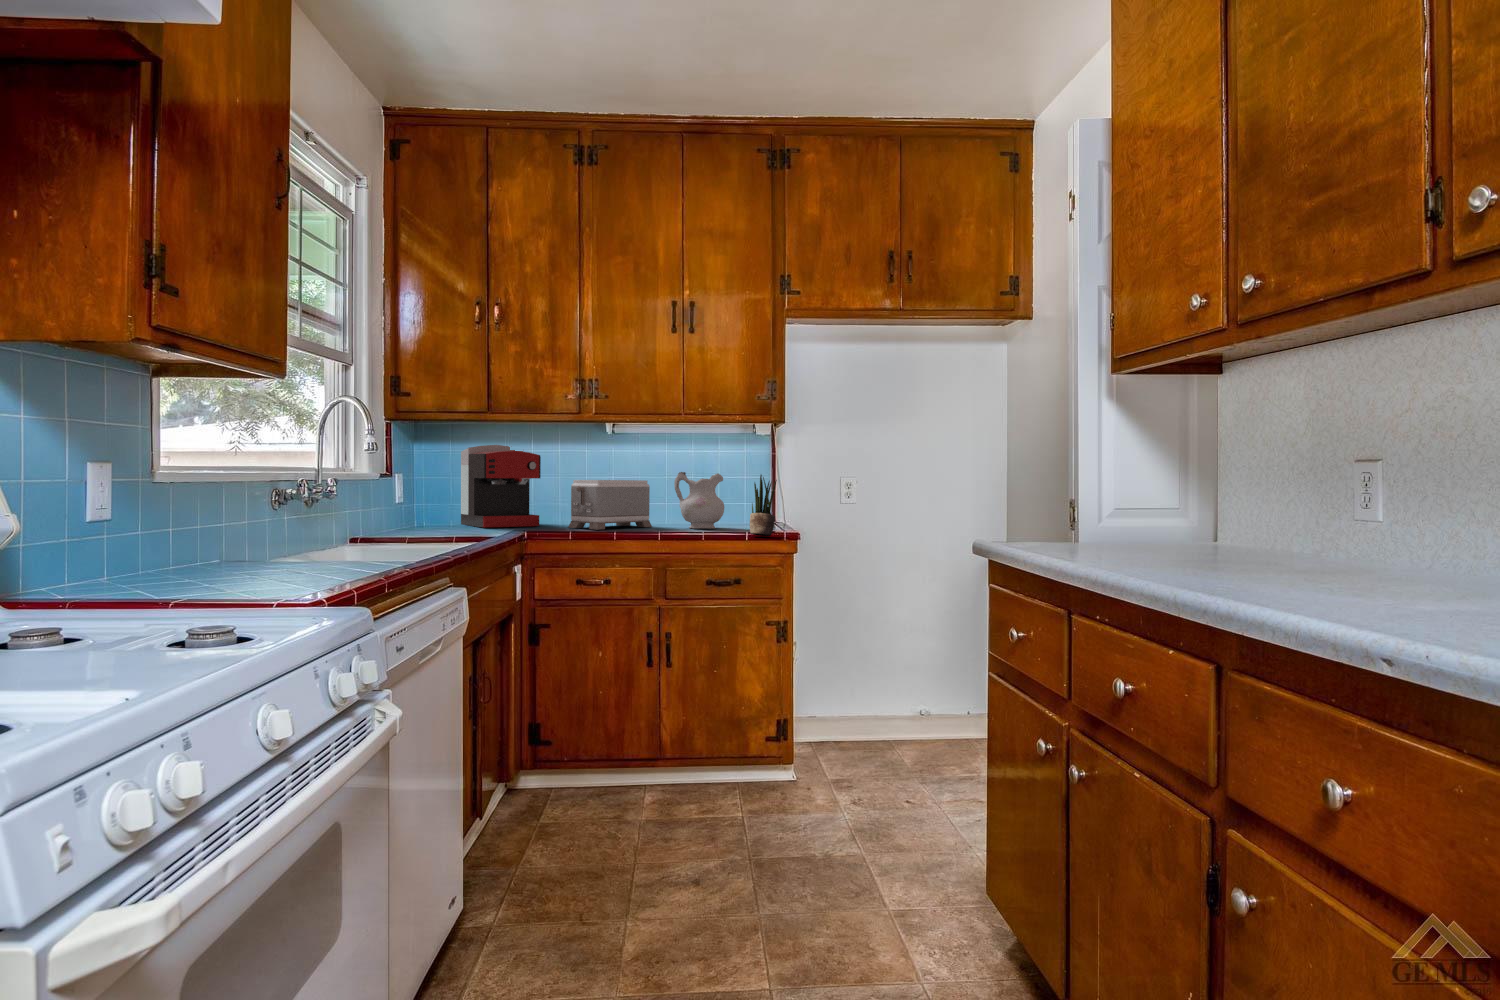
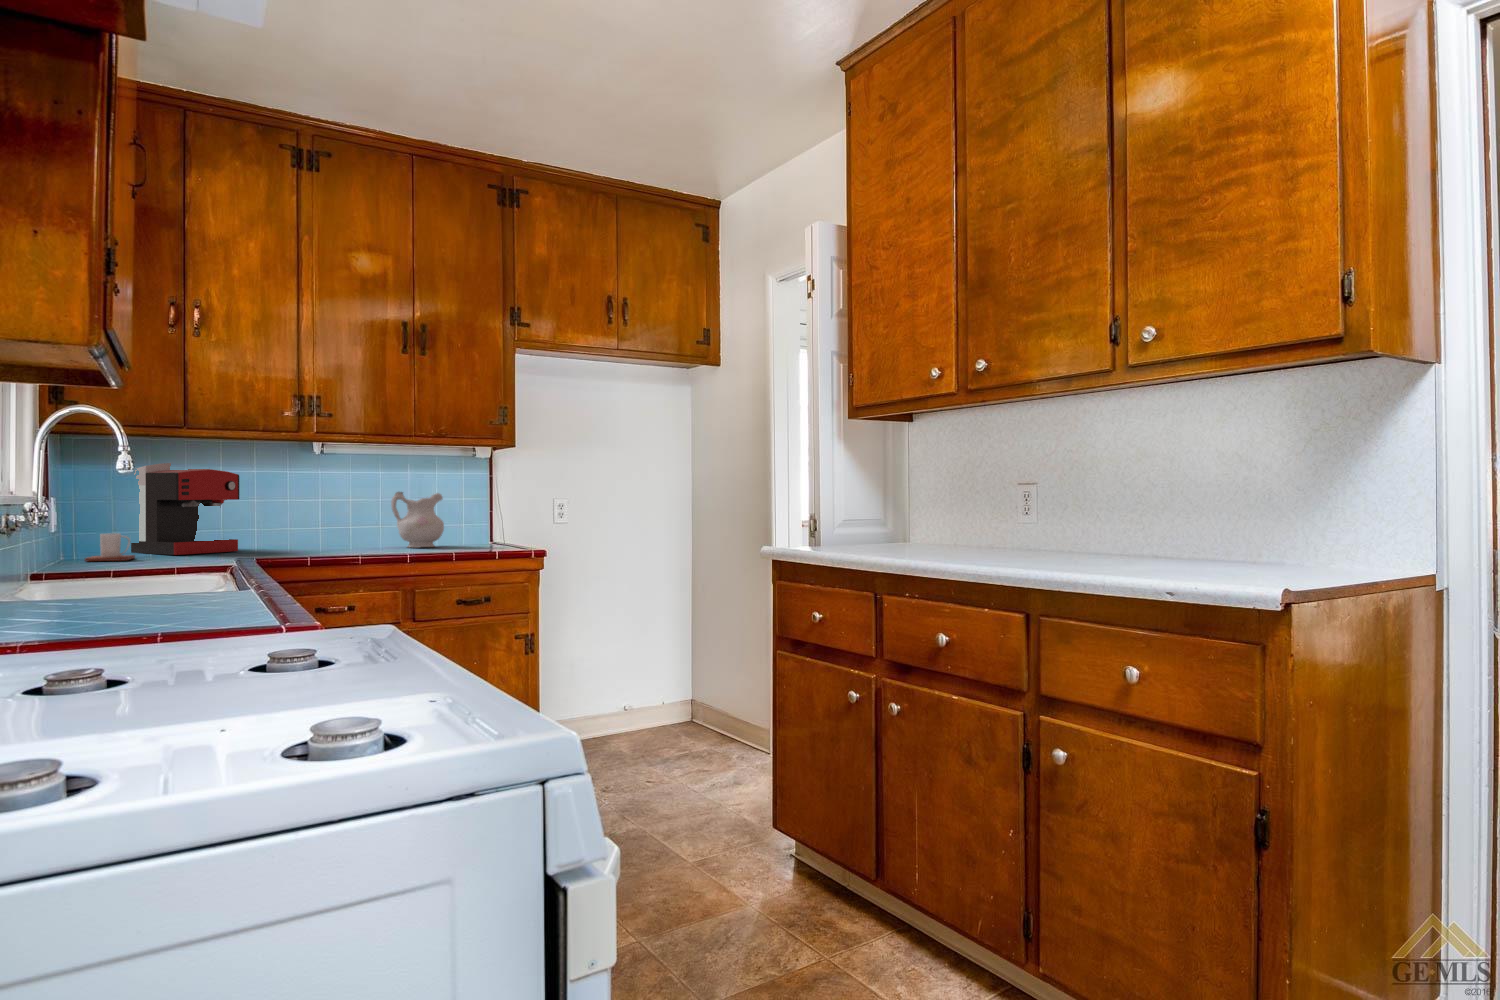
potted plant: present [750,475,777,536] -> none [487,493,513,552]
toaster: present [568,480,652,530] -> none [275,500,367,552]
mug: none [408,507,450,531] -> present [85,533,135,561]

